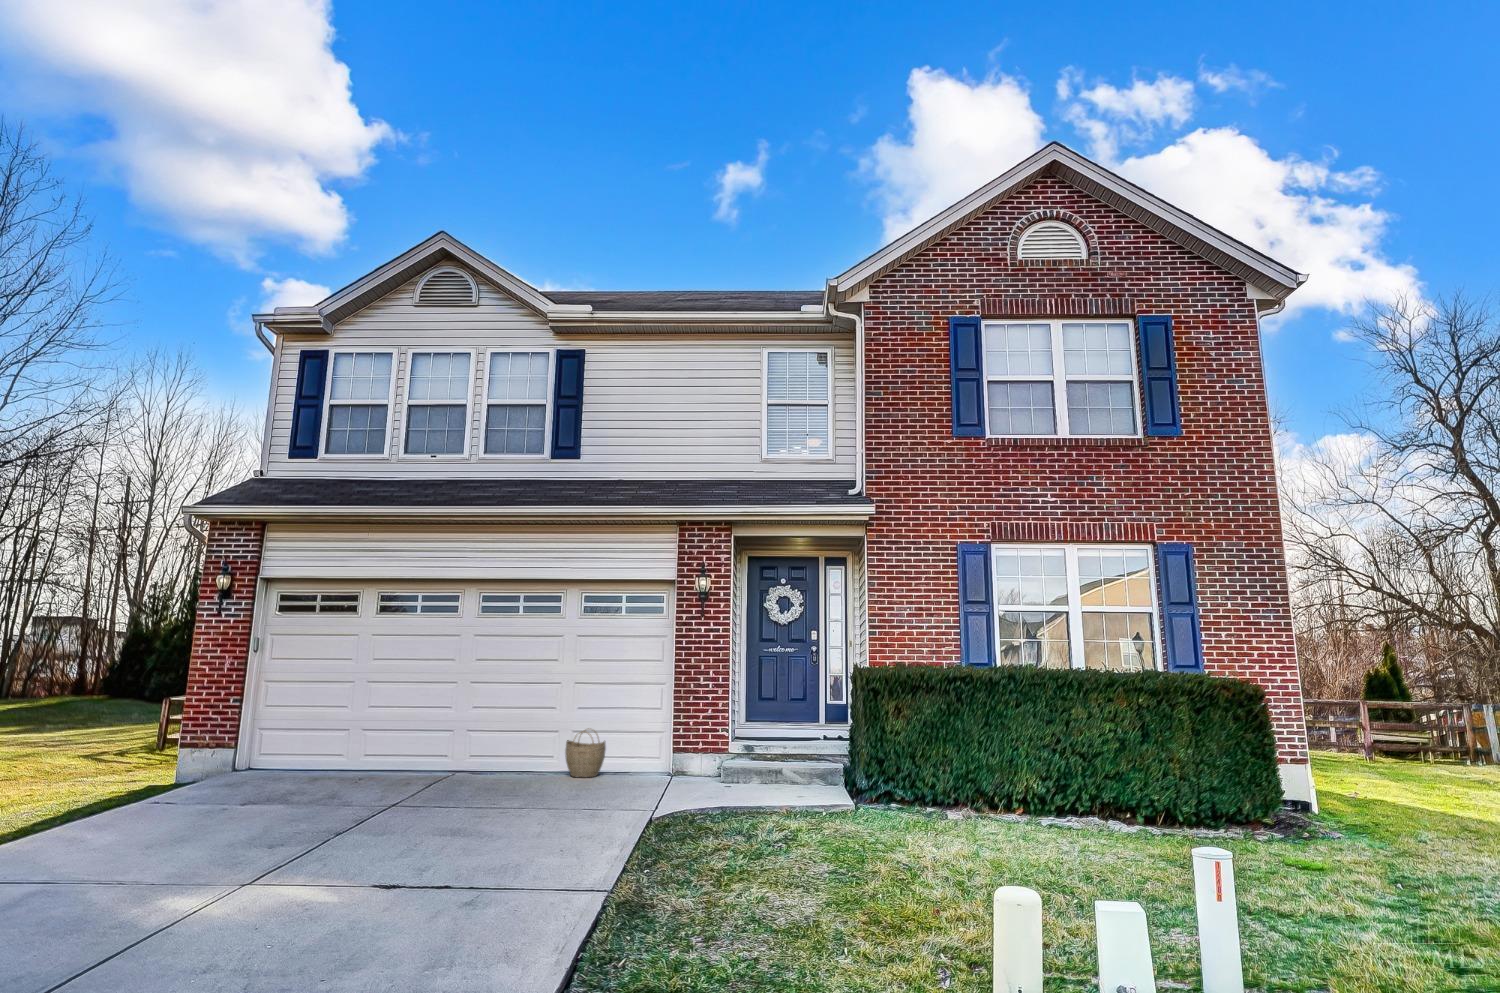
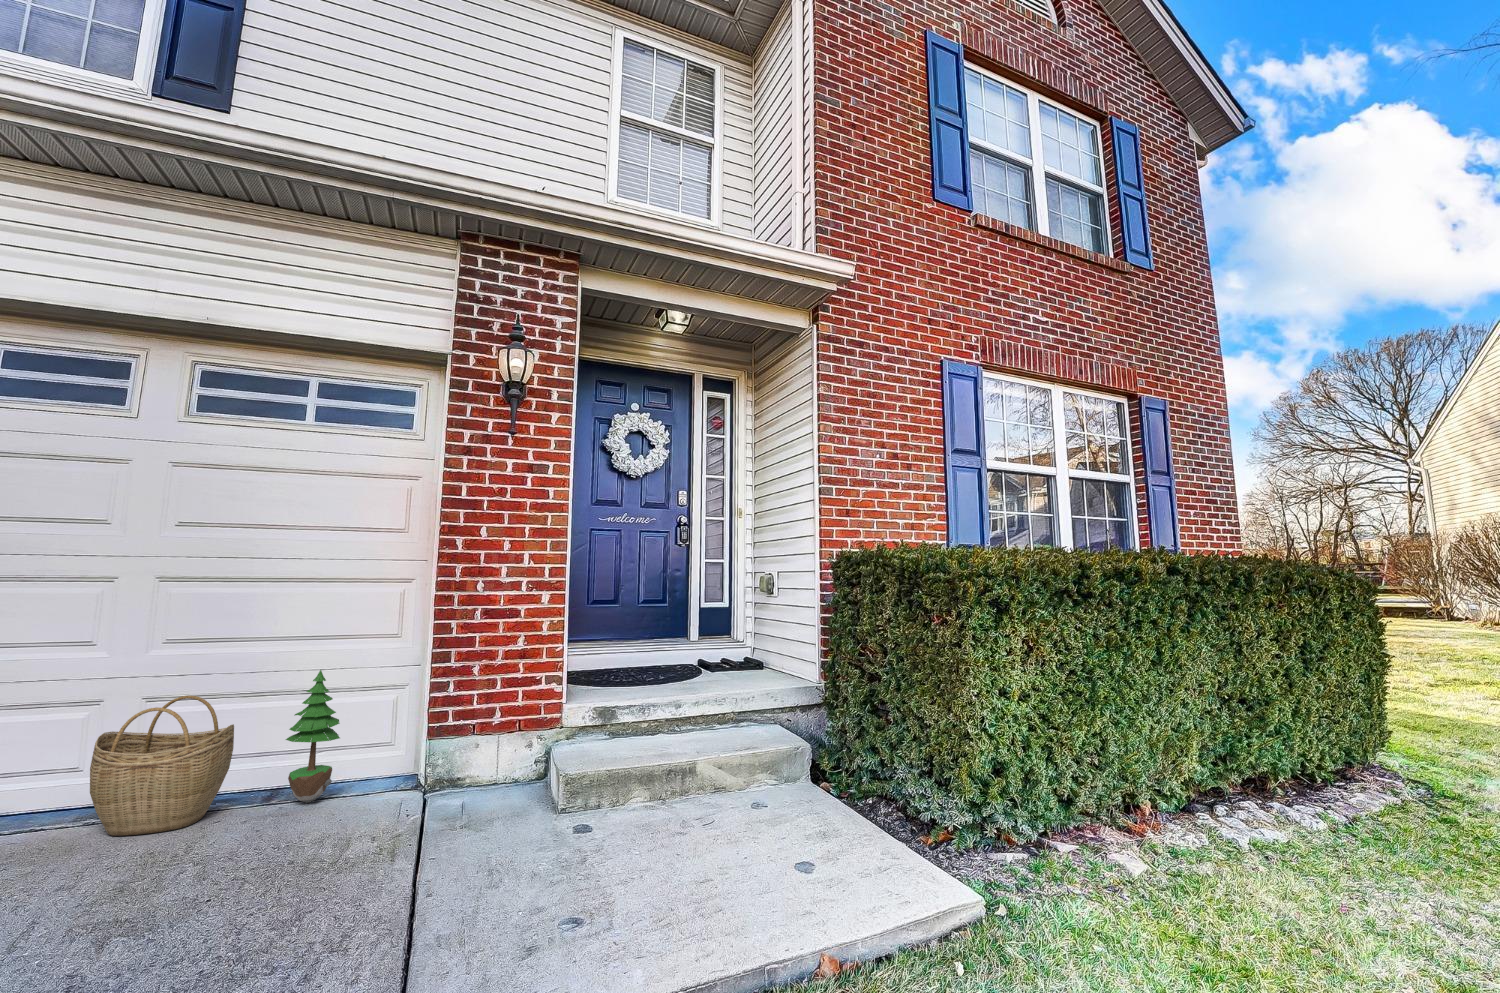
potted tree: none [622,720,641,775] -> present [286,670,340,803]

